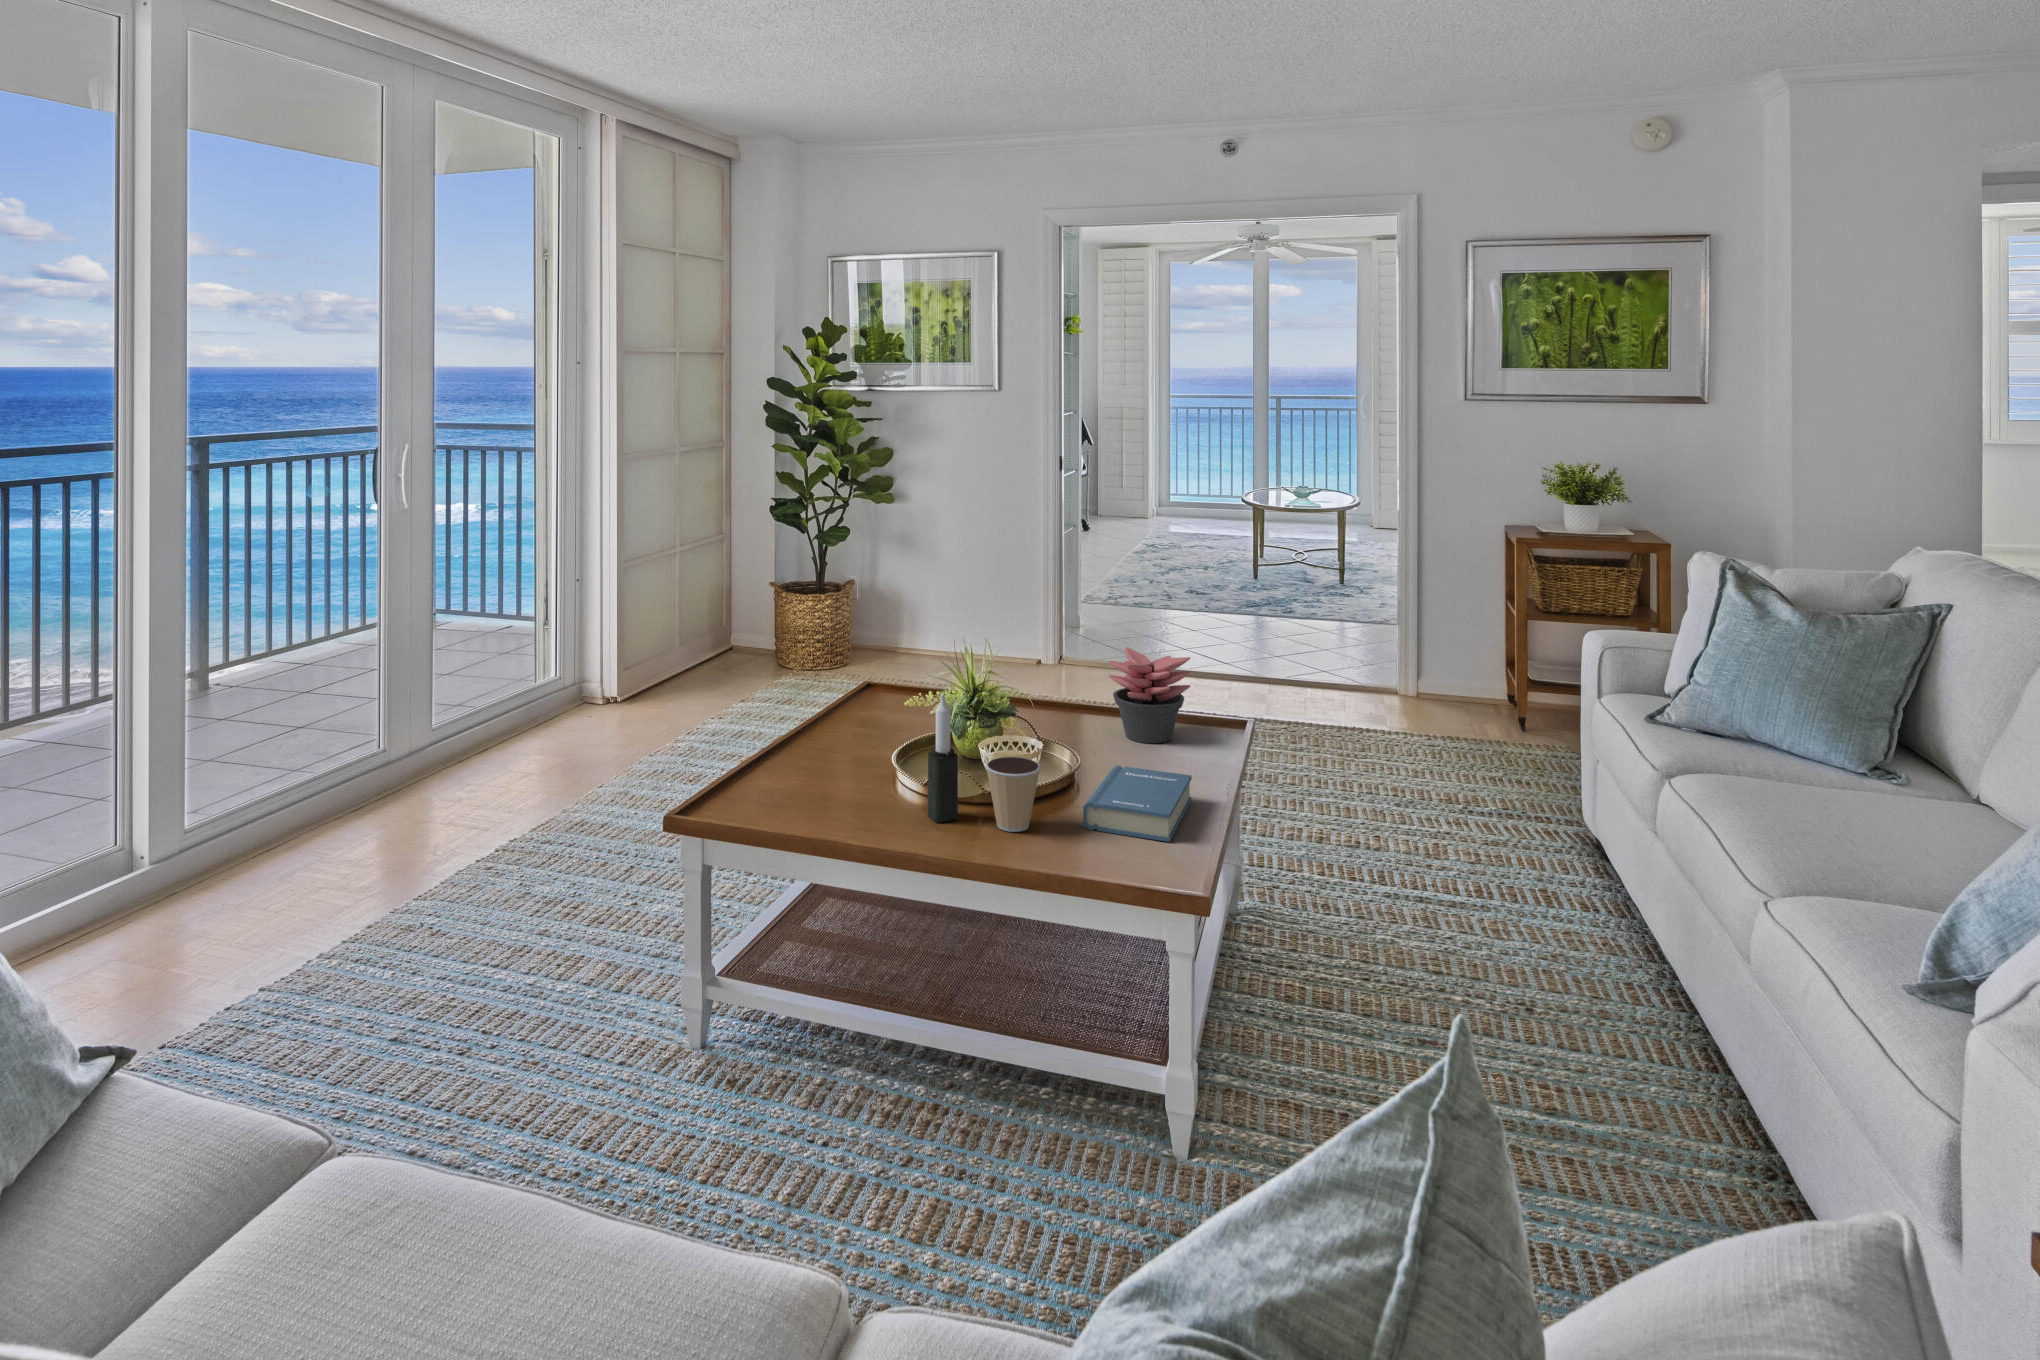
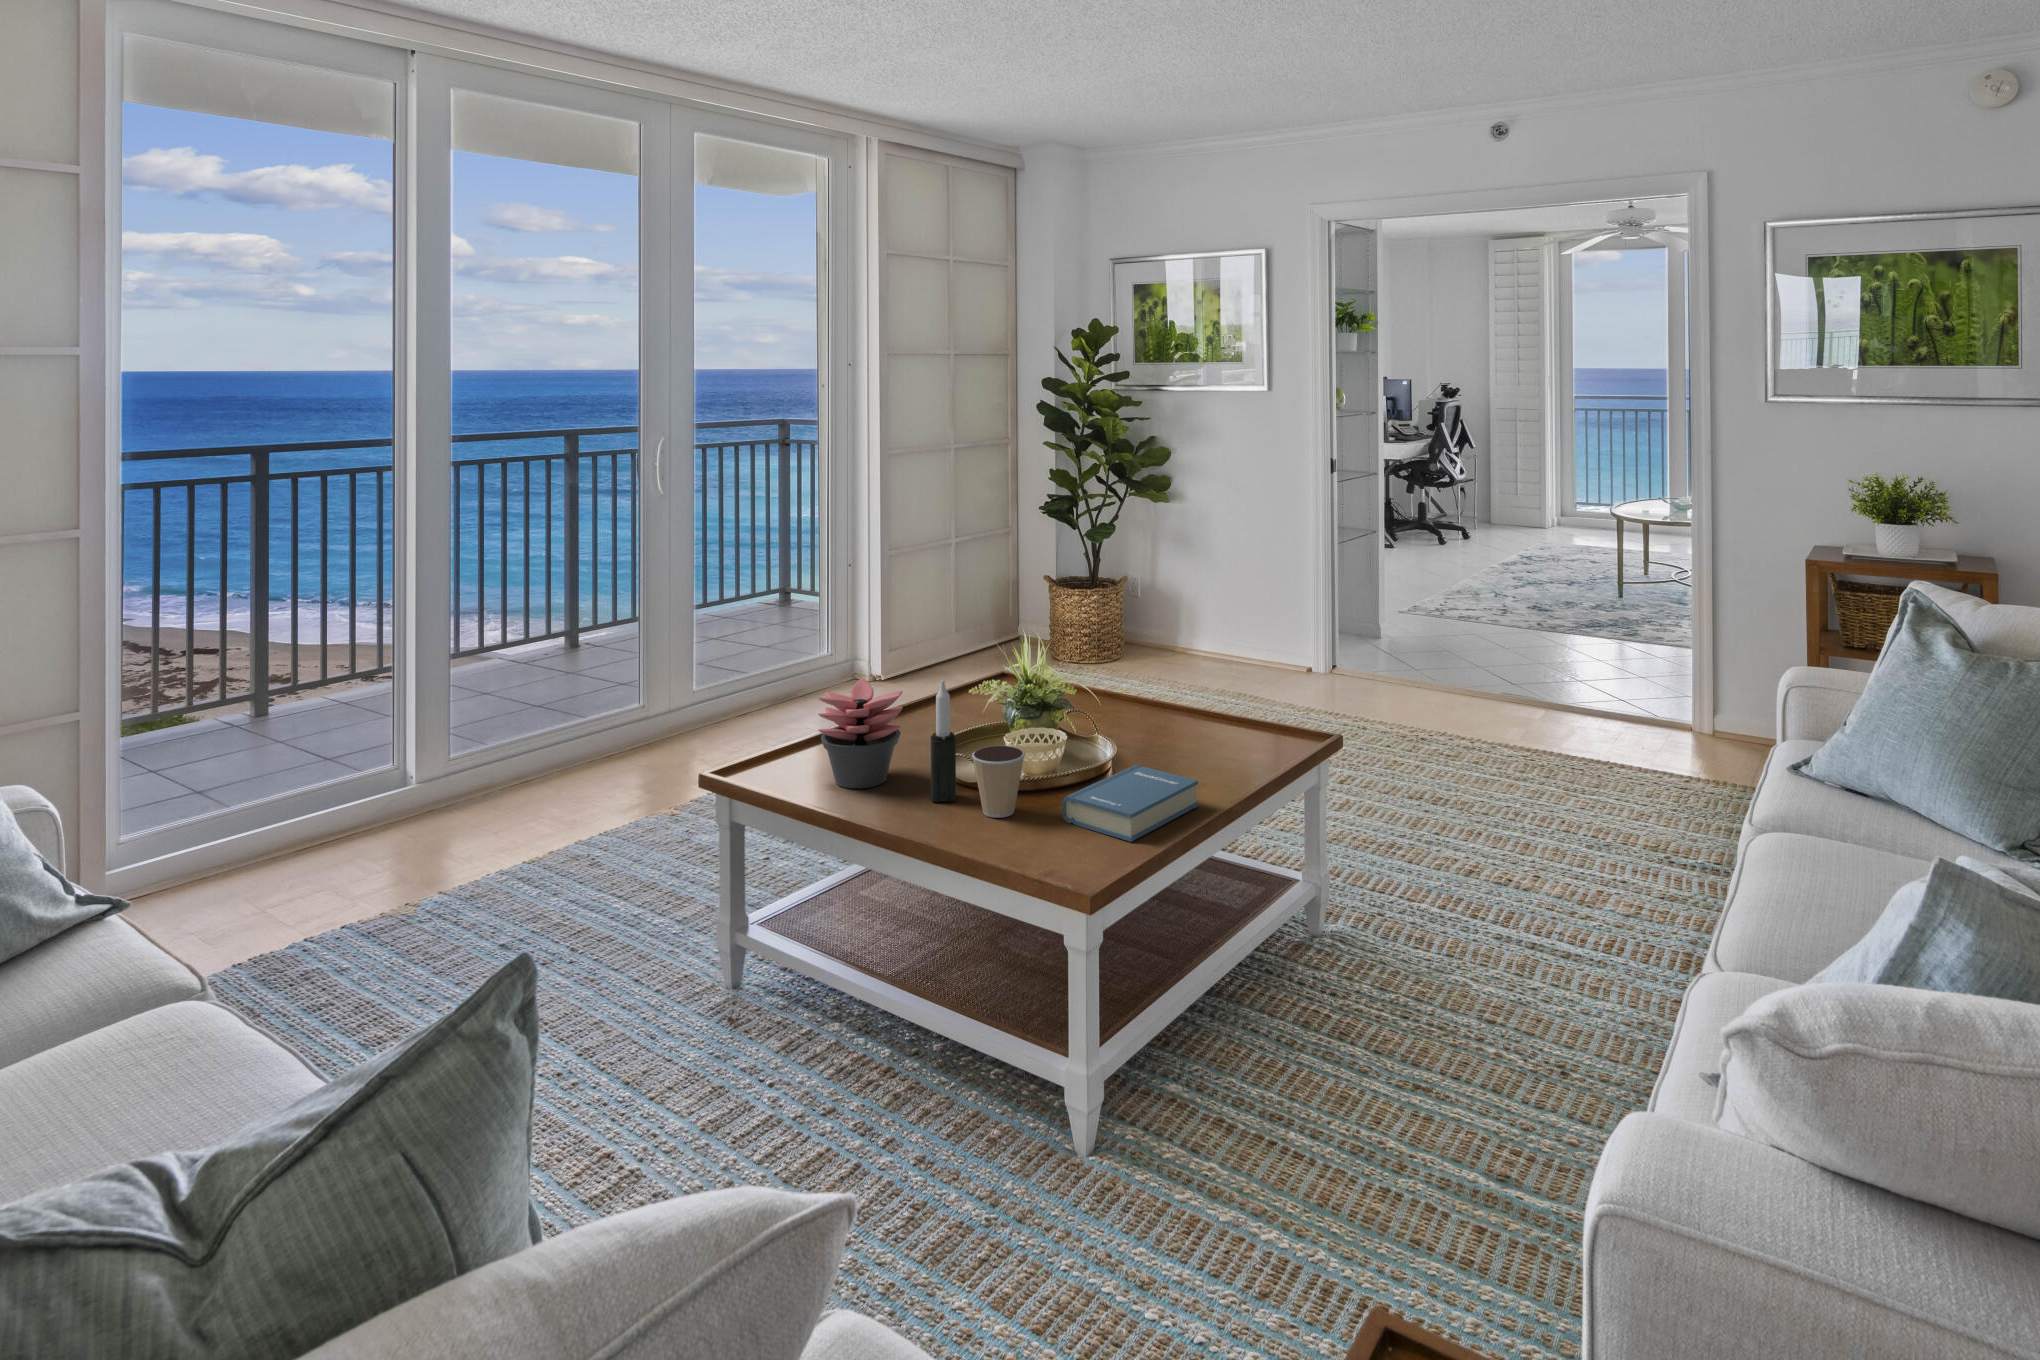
succulent plant: present [1108,647,1190,743] -> present [818,678,903,789]

